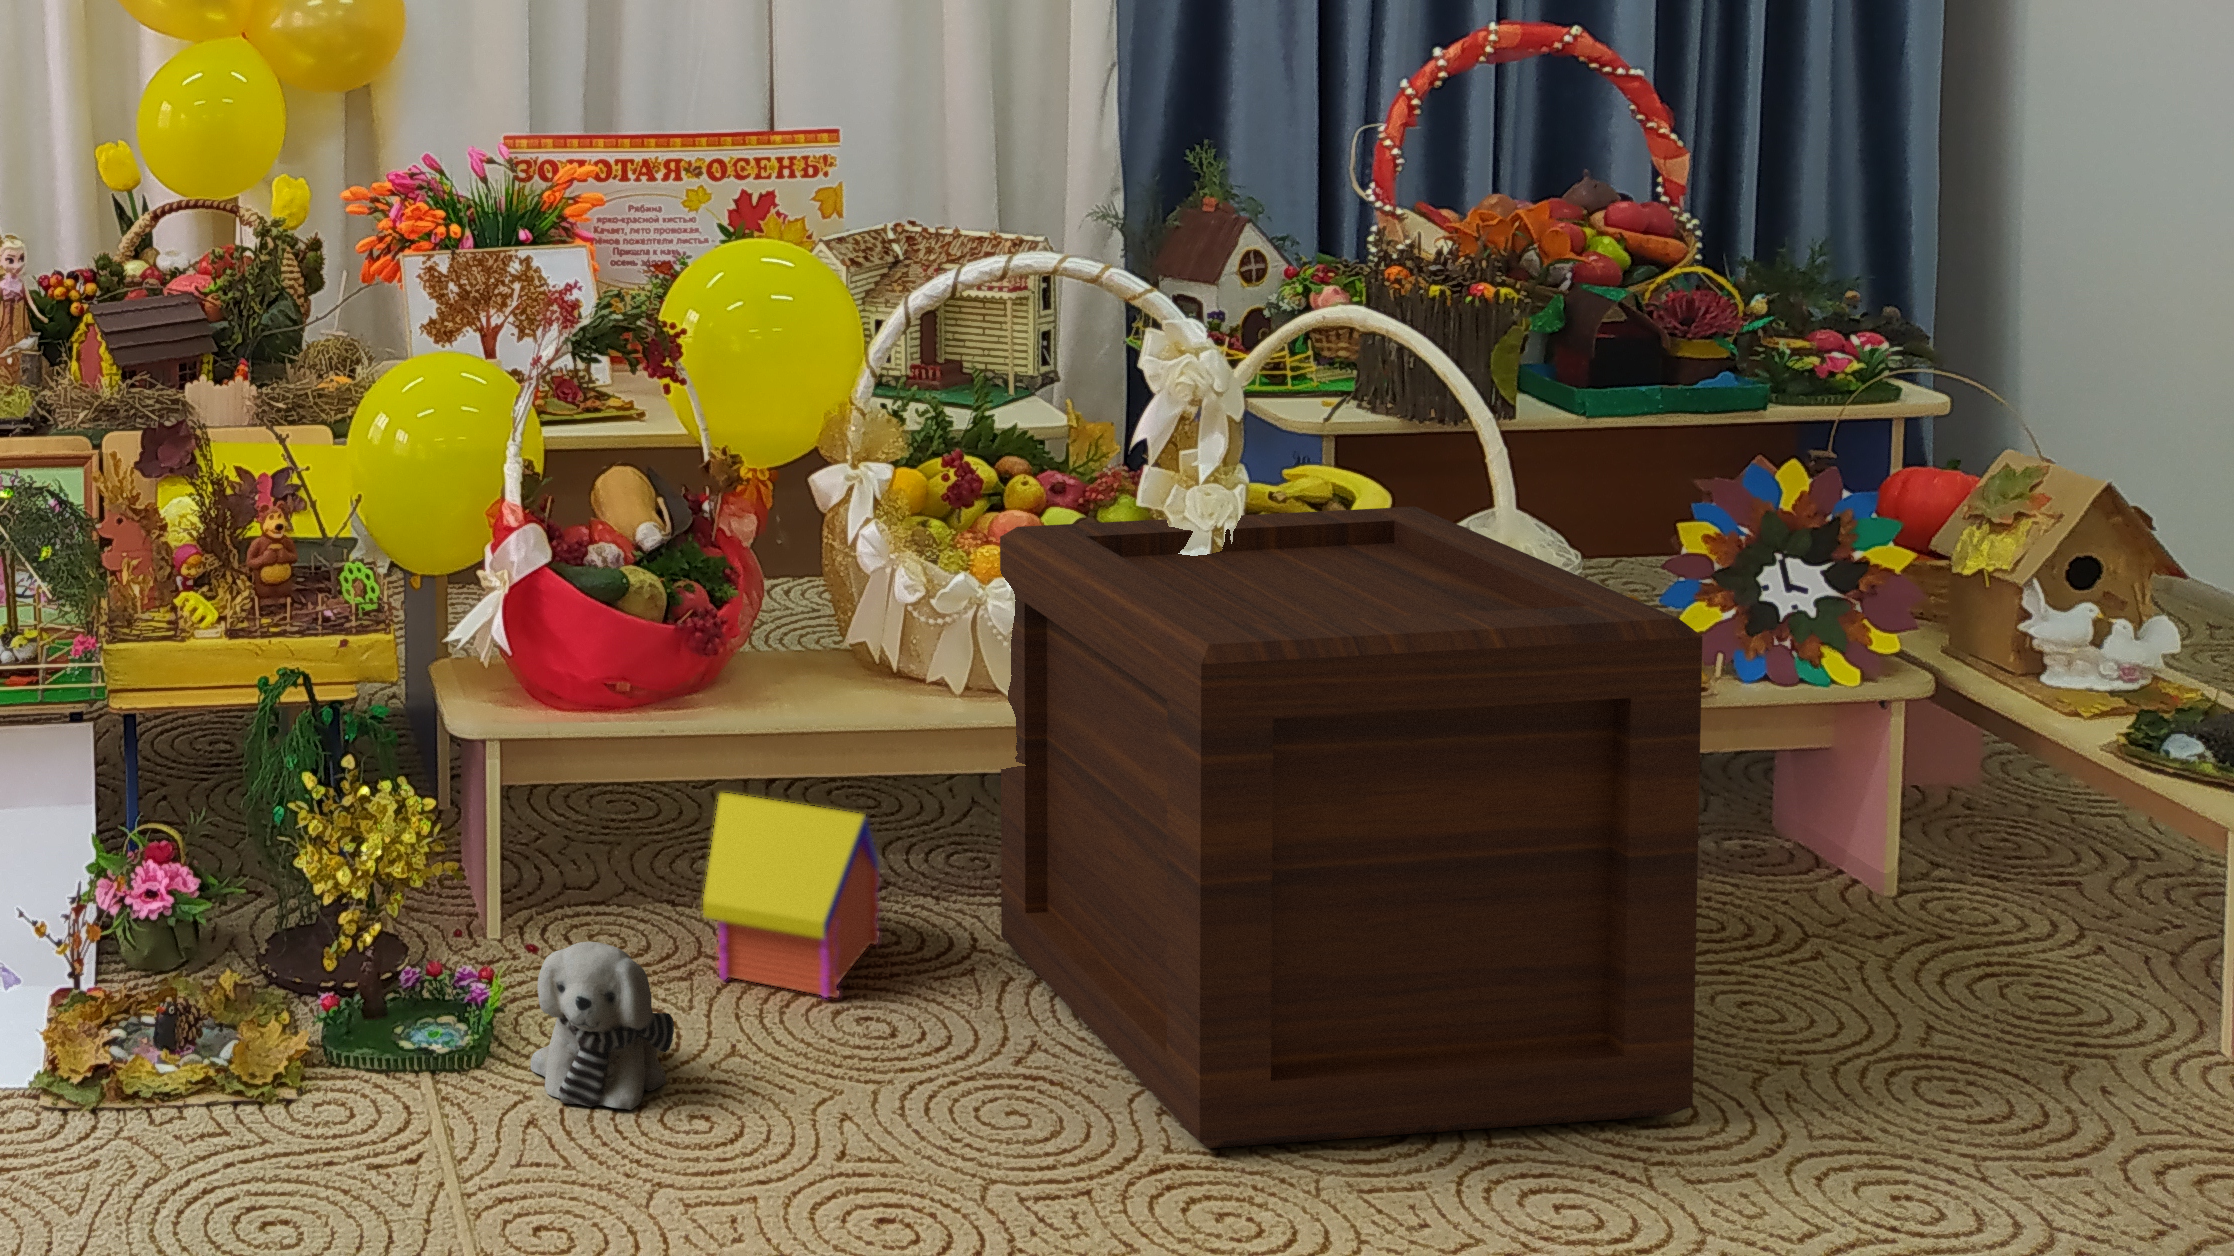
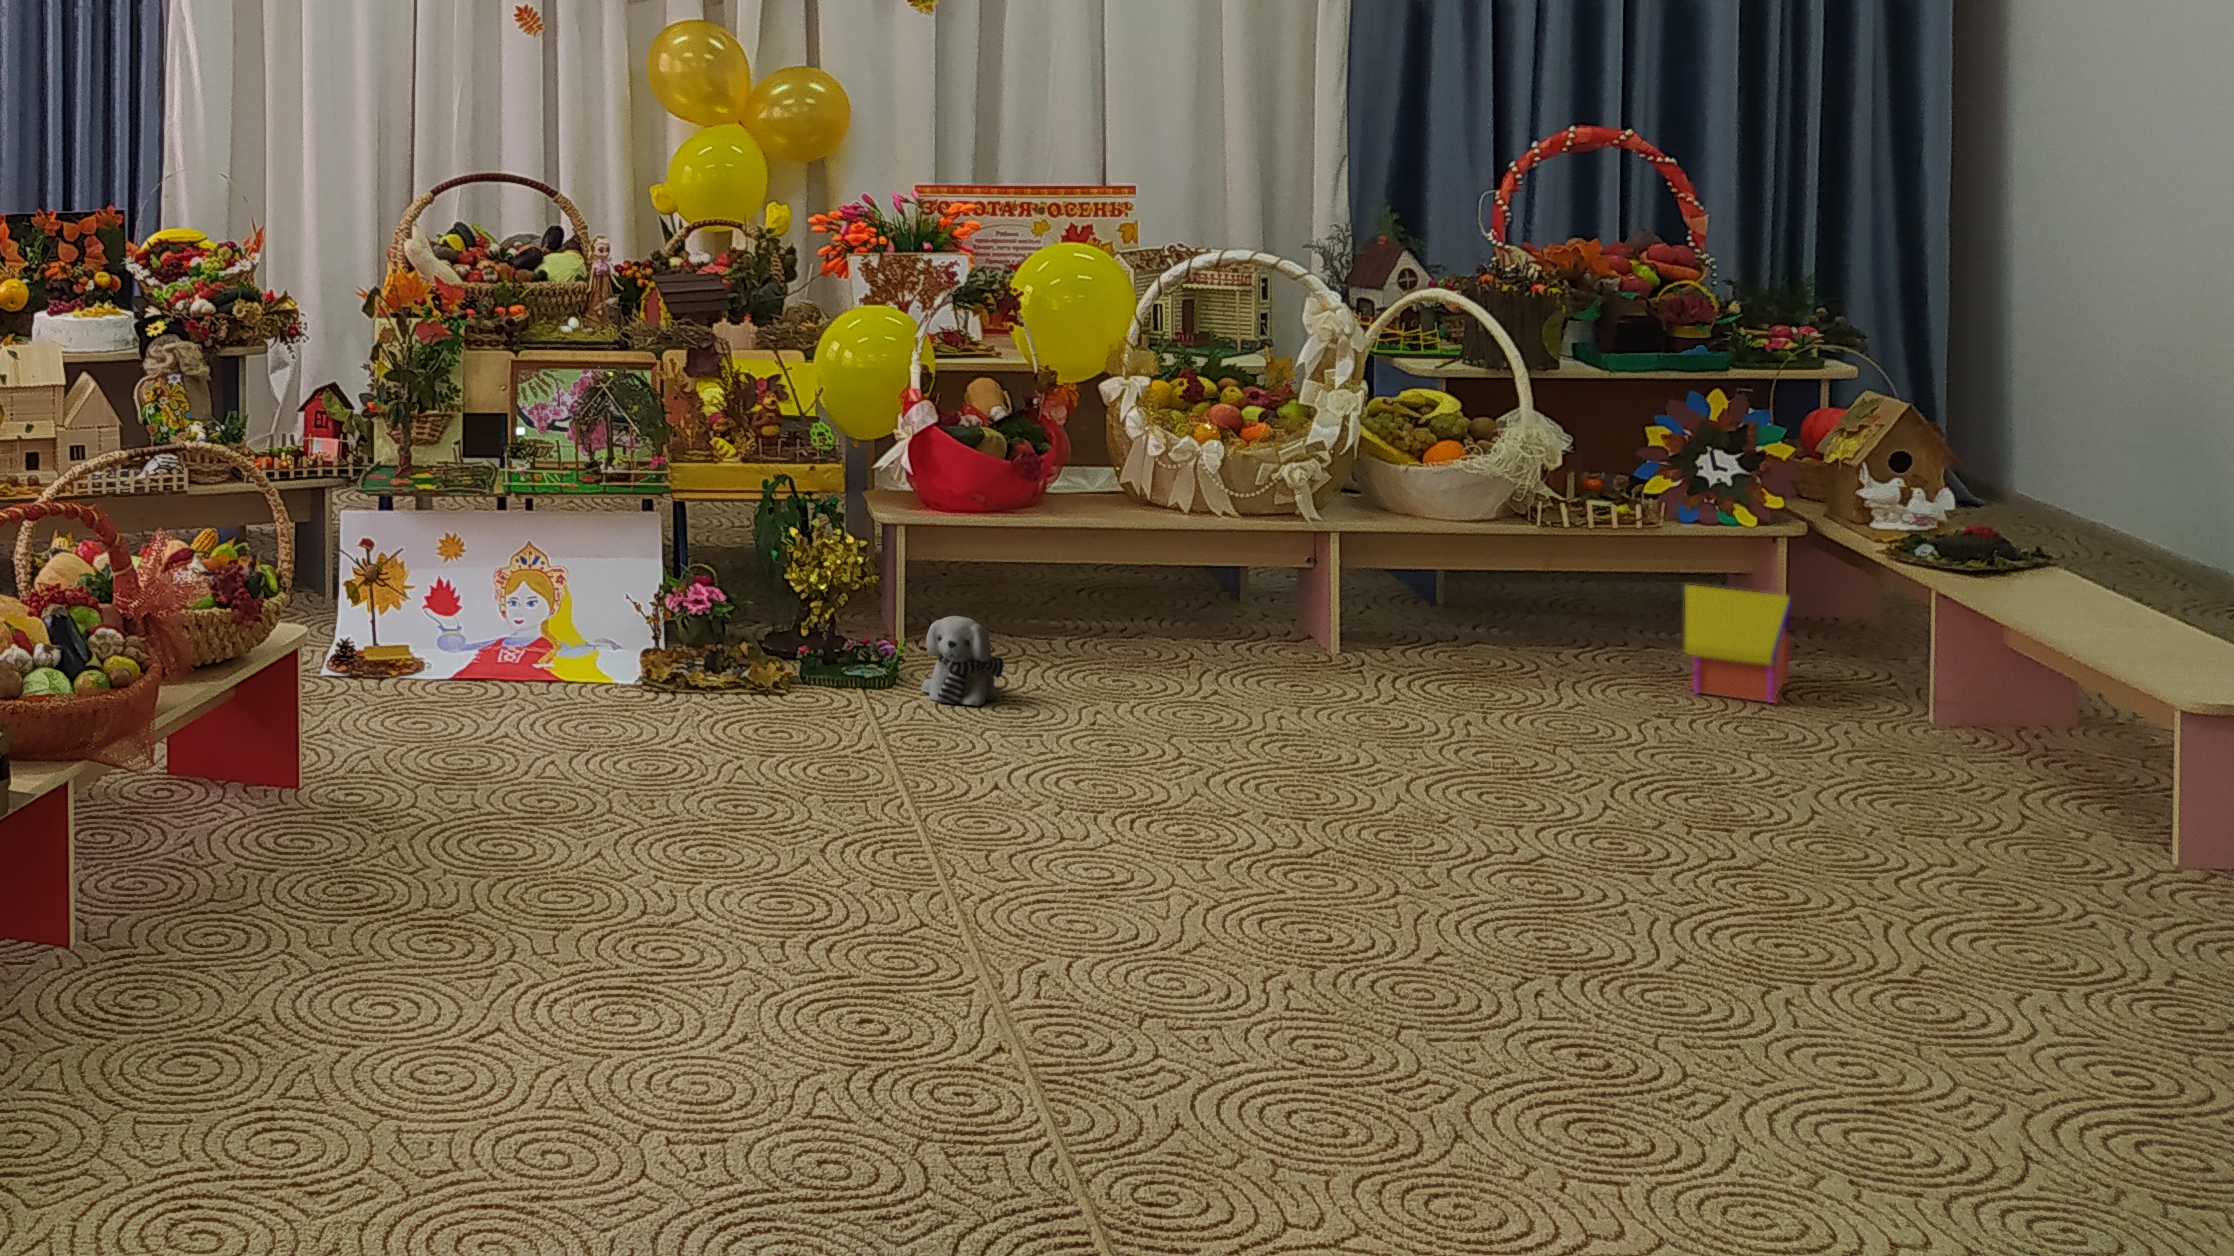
wooden crate: present [1000,507,1702,1148] -> none [1208,408,1594,733]
toy house: present [703,793,880,998] -> present [1684,585,1791,703]

